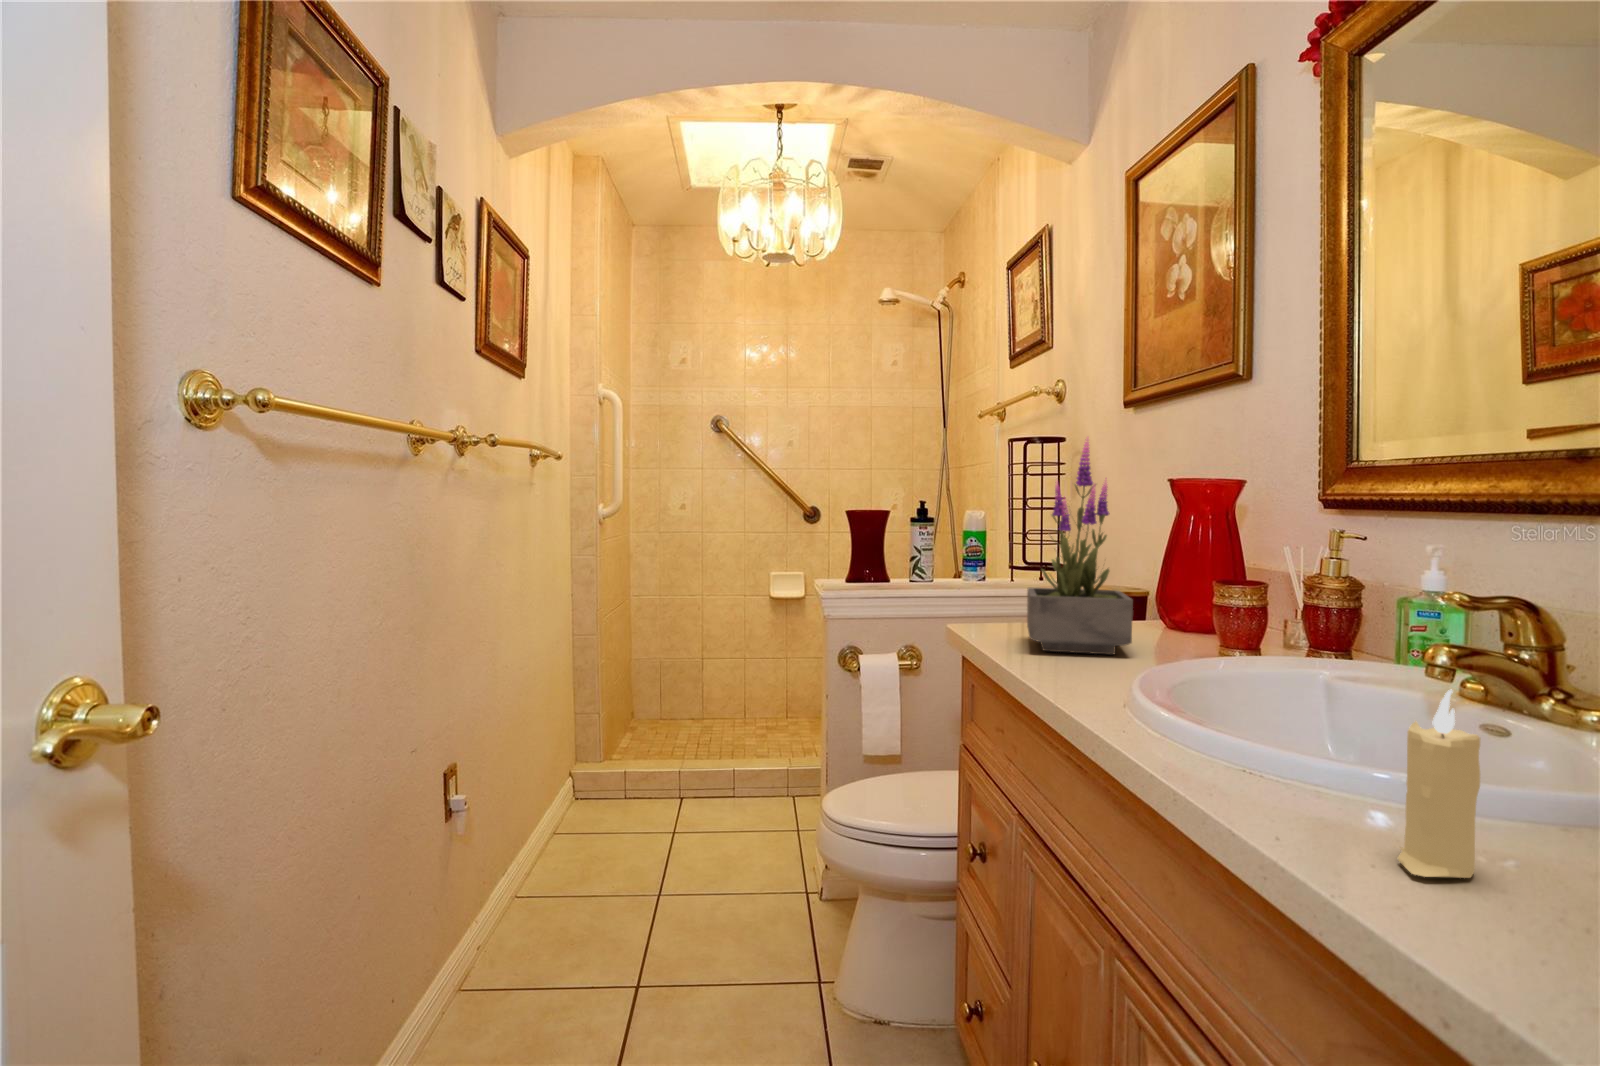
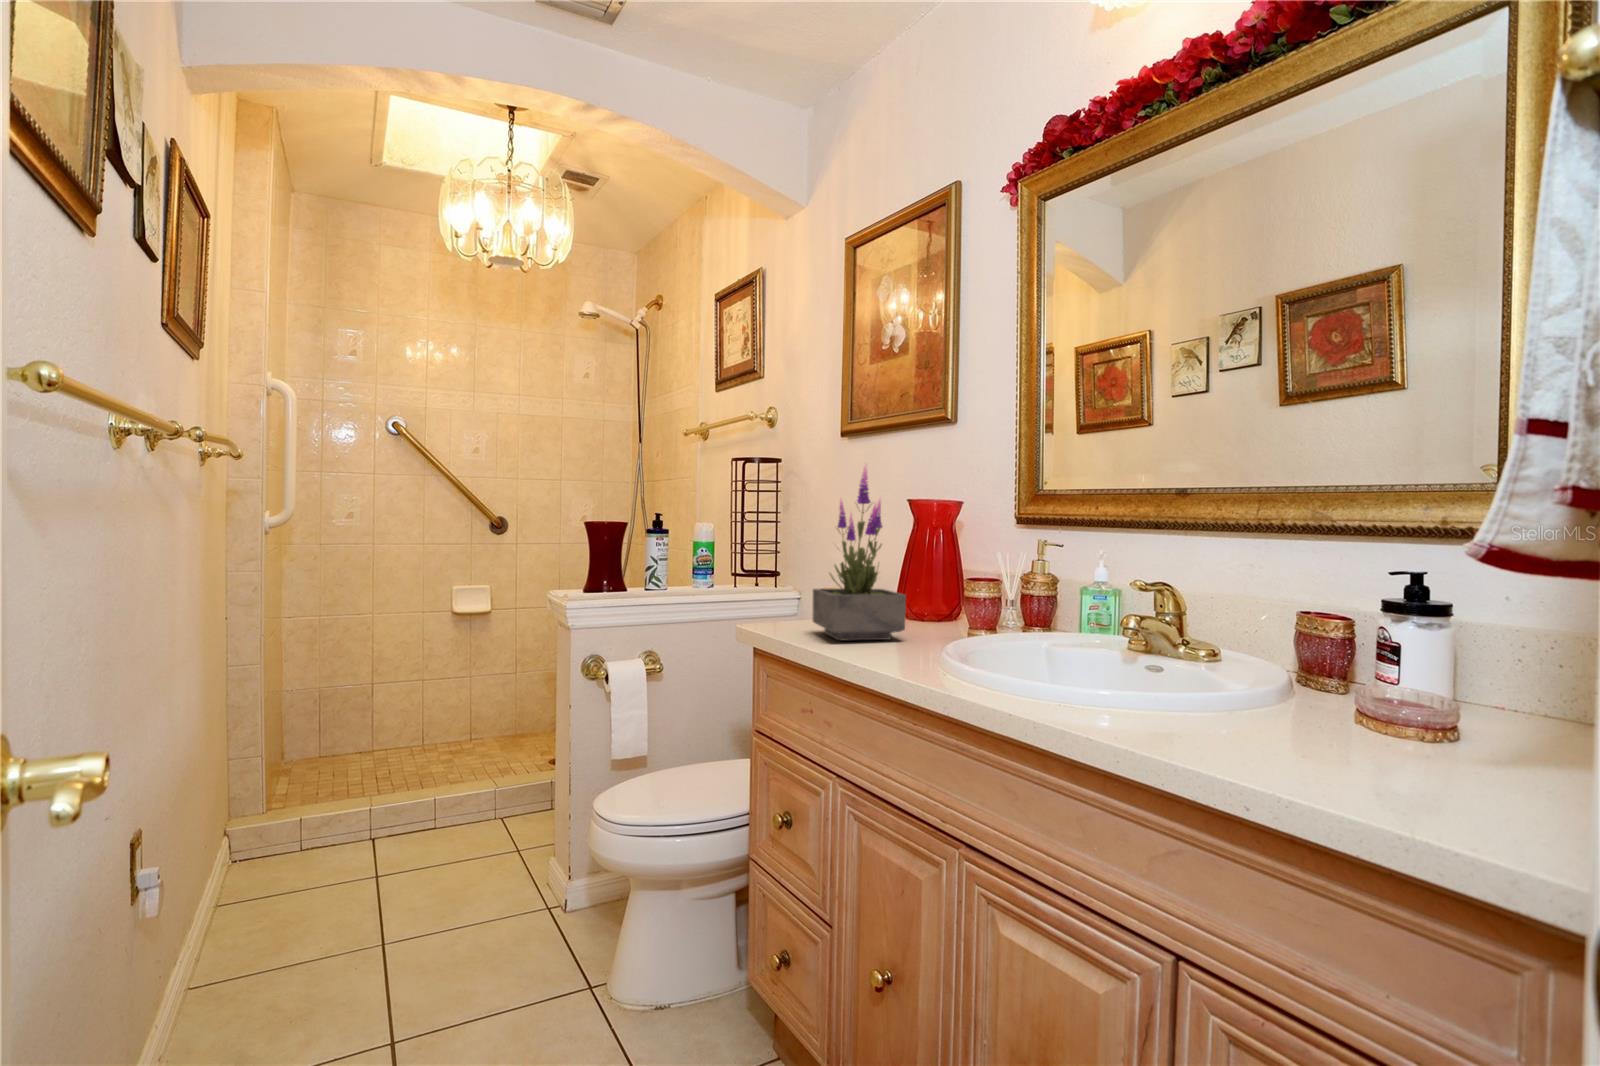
candle: present [1398,690,1480,878] -> none [1177,633,1221,745]

